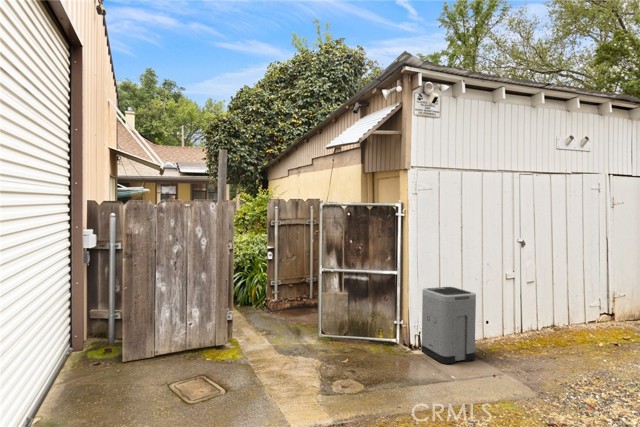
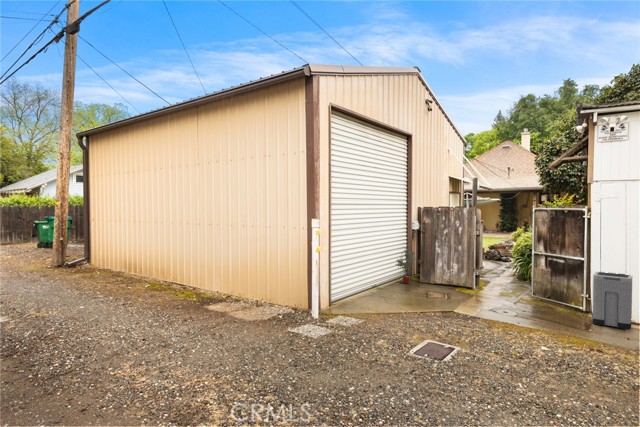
potted tree: none [61,293,110,380] -> present [396,248,415,284]

